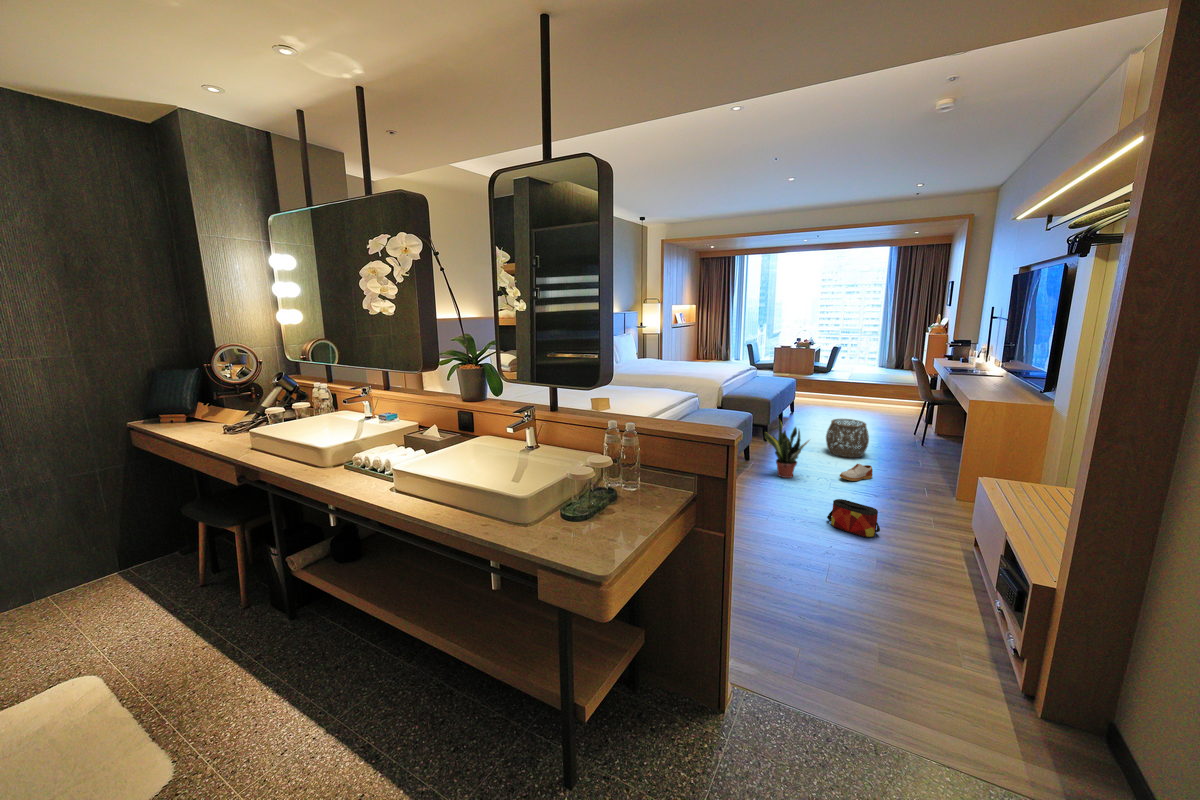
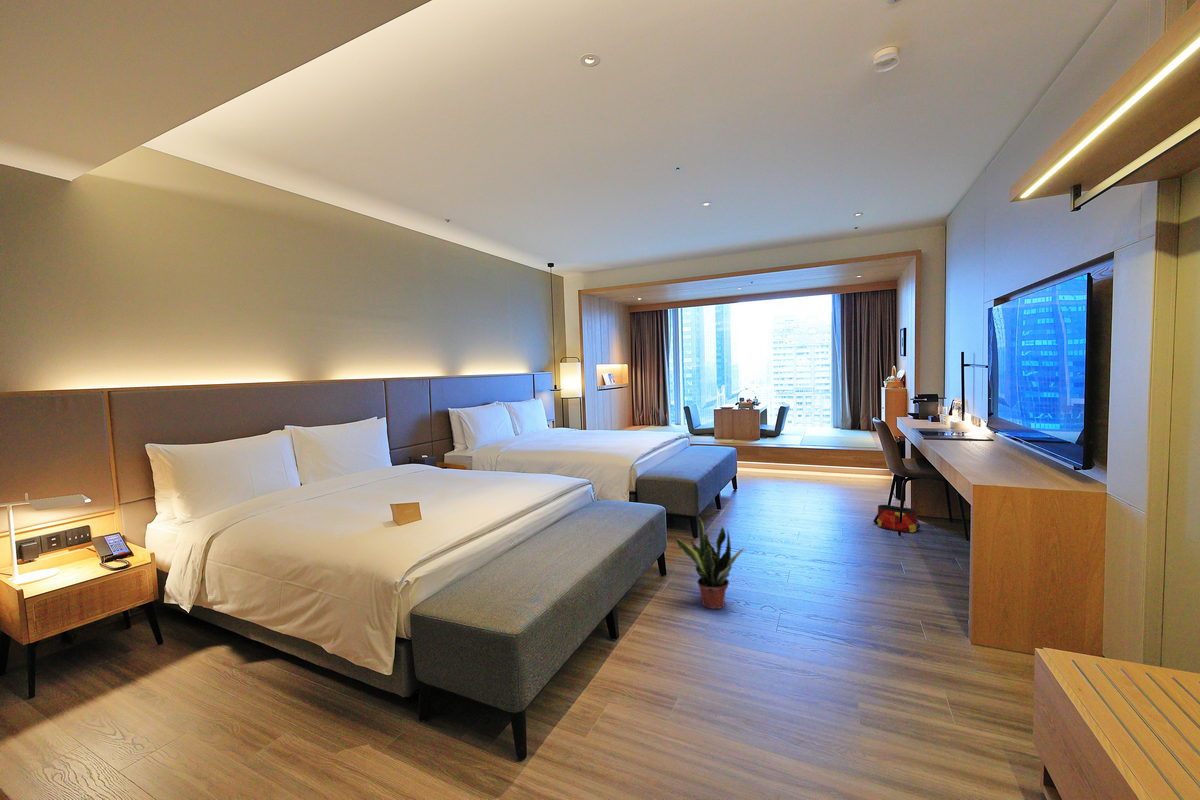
woven basket: present [826,419,869,458] -> none [772,505,830,563]
shoe: present [840,464,873,481] -> none [792,580,840,610]
bag: present [827,499,880,538] -> present [873,505,920,533]

